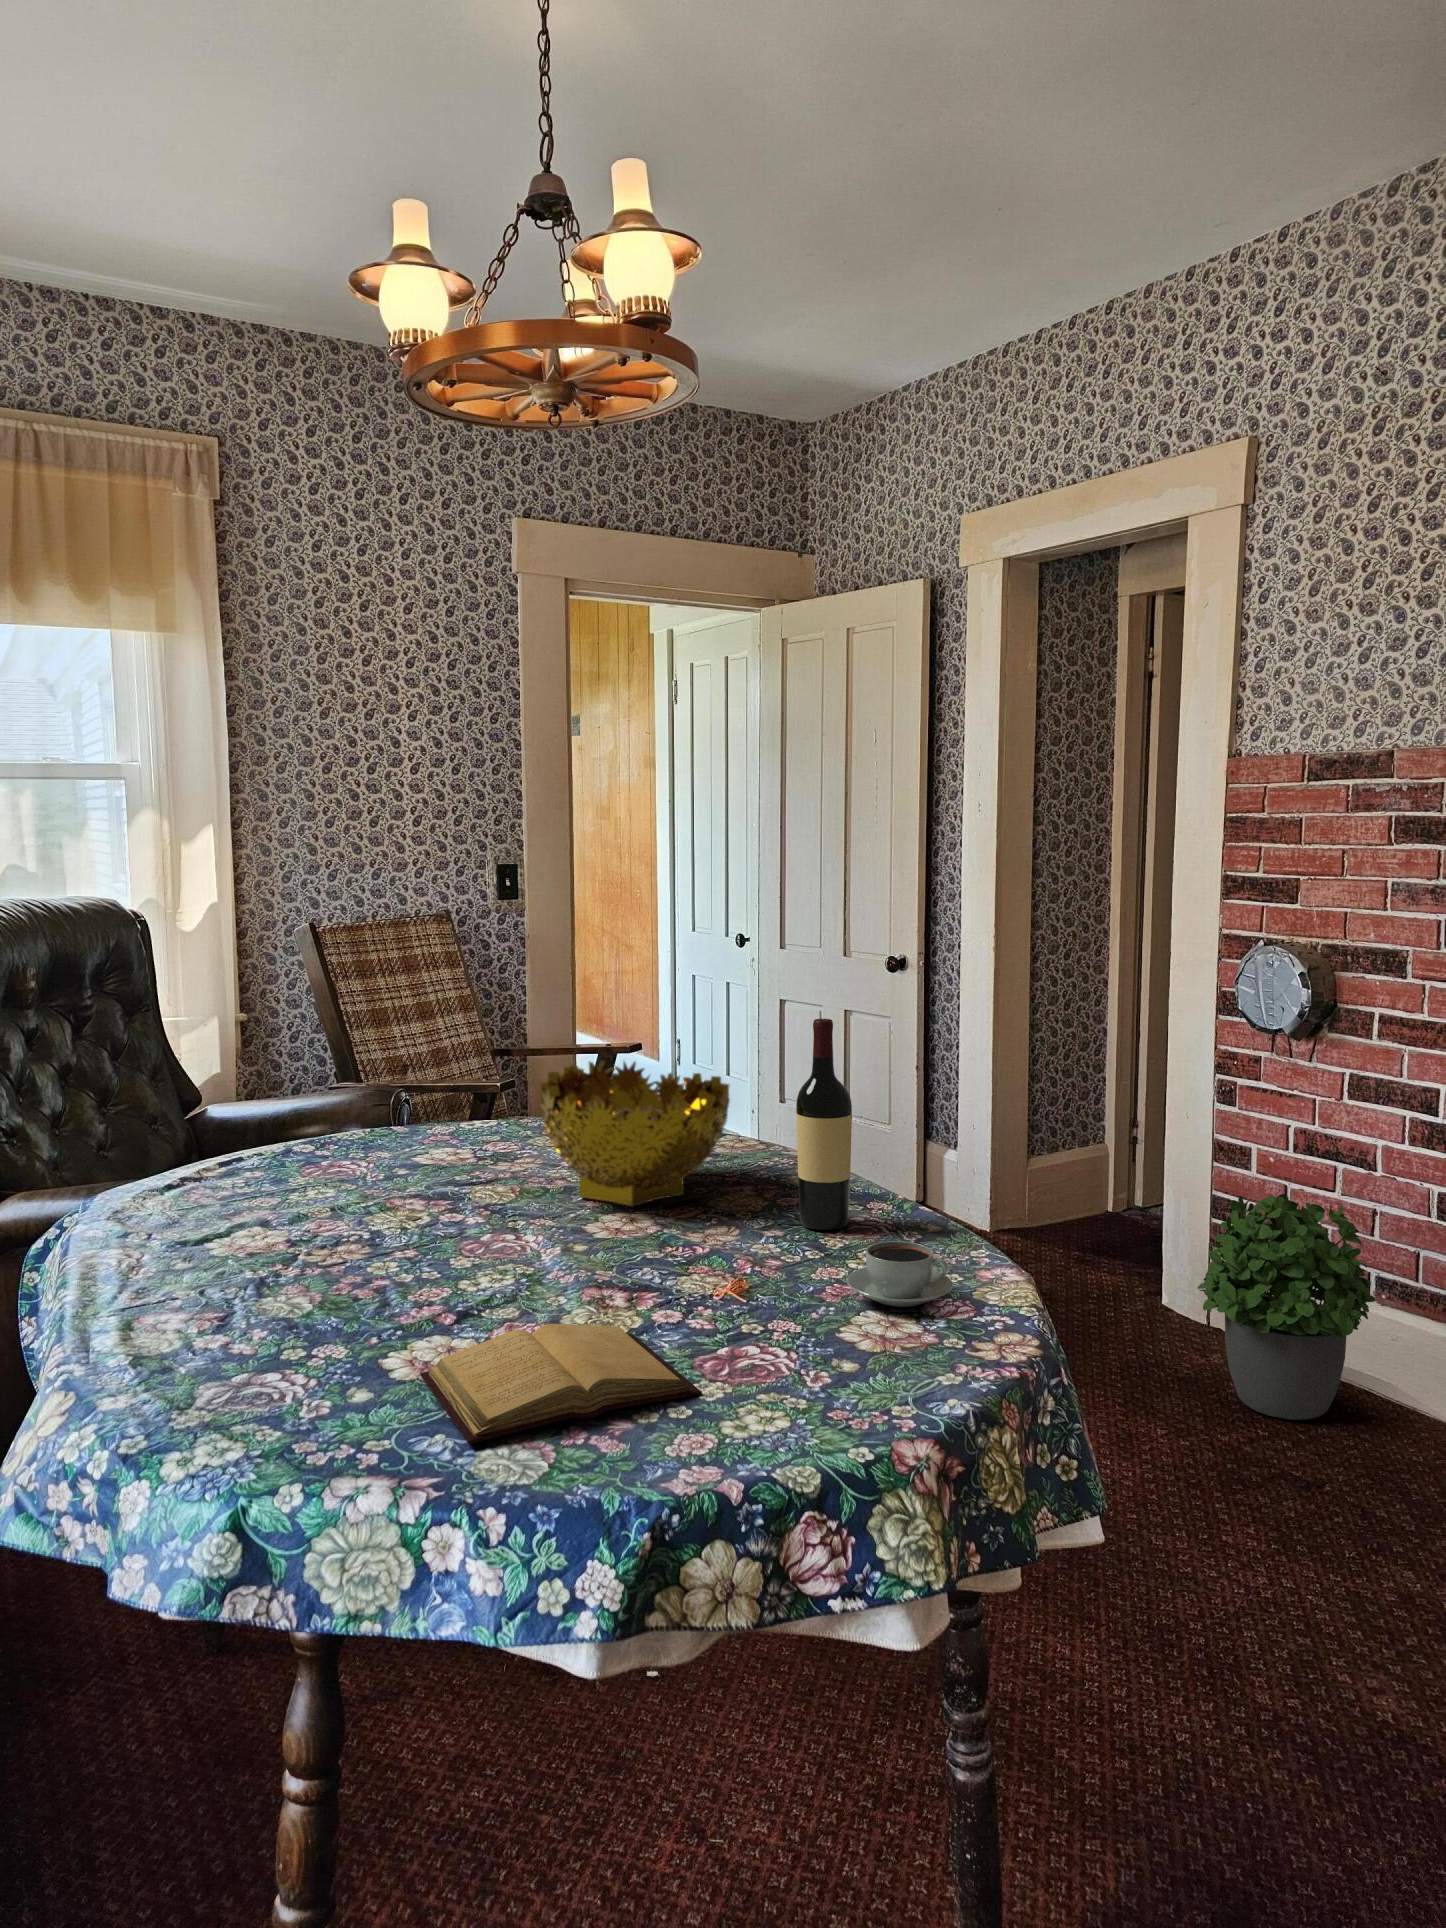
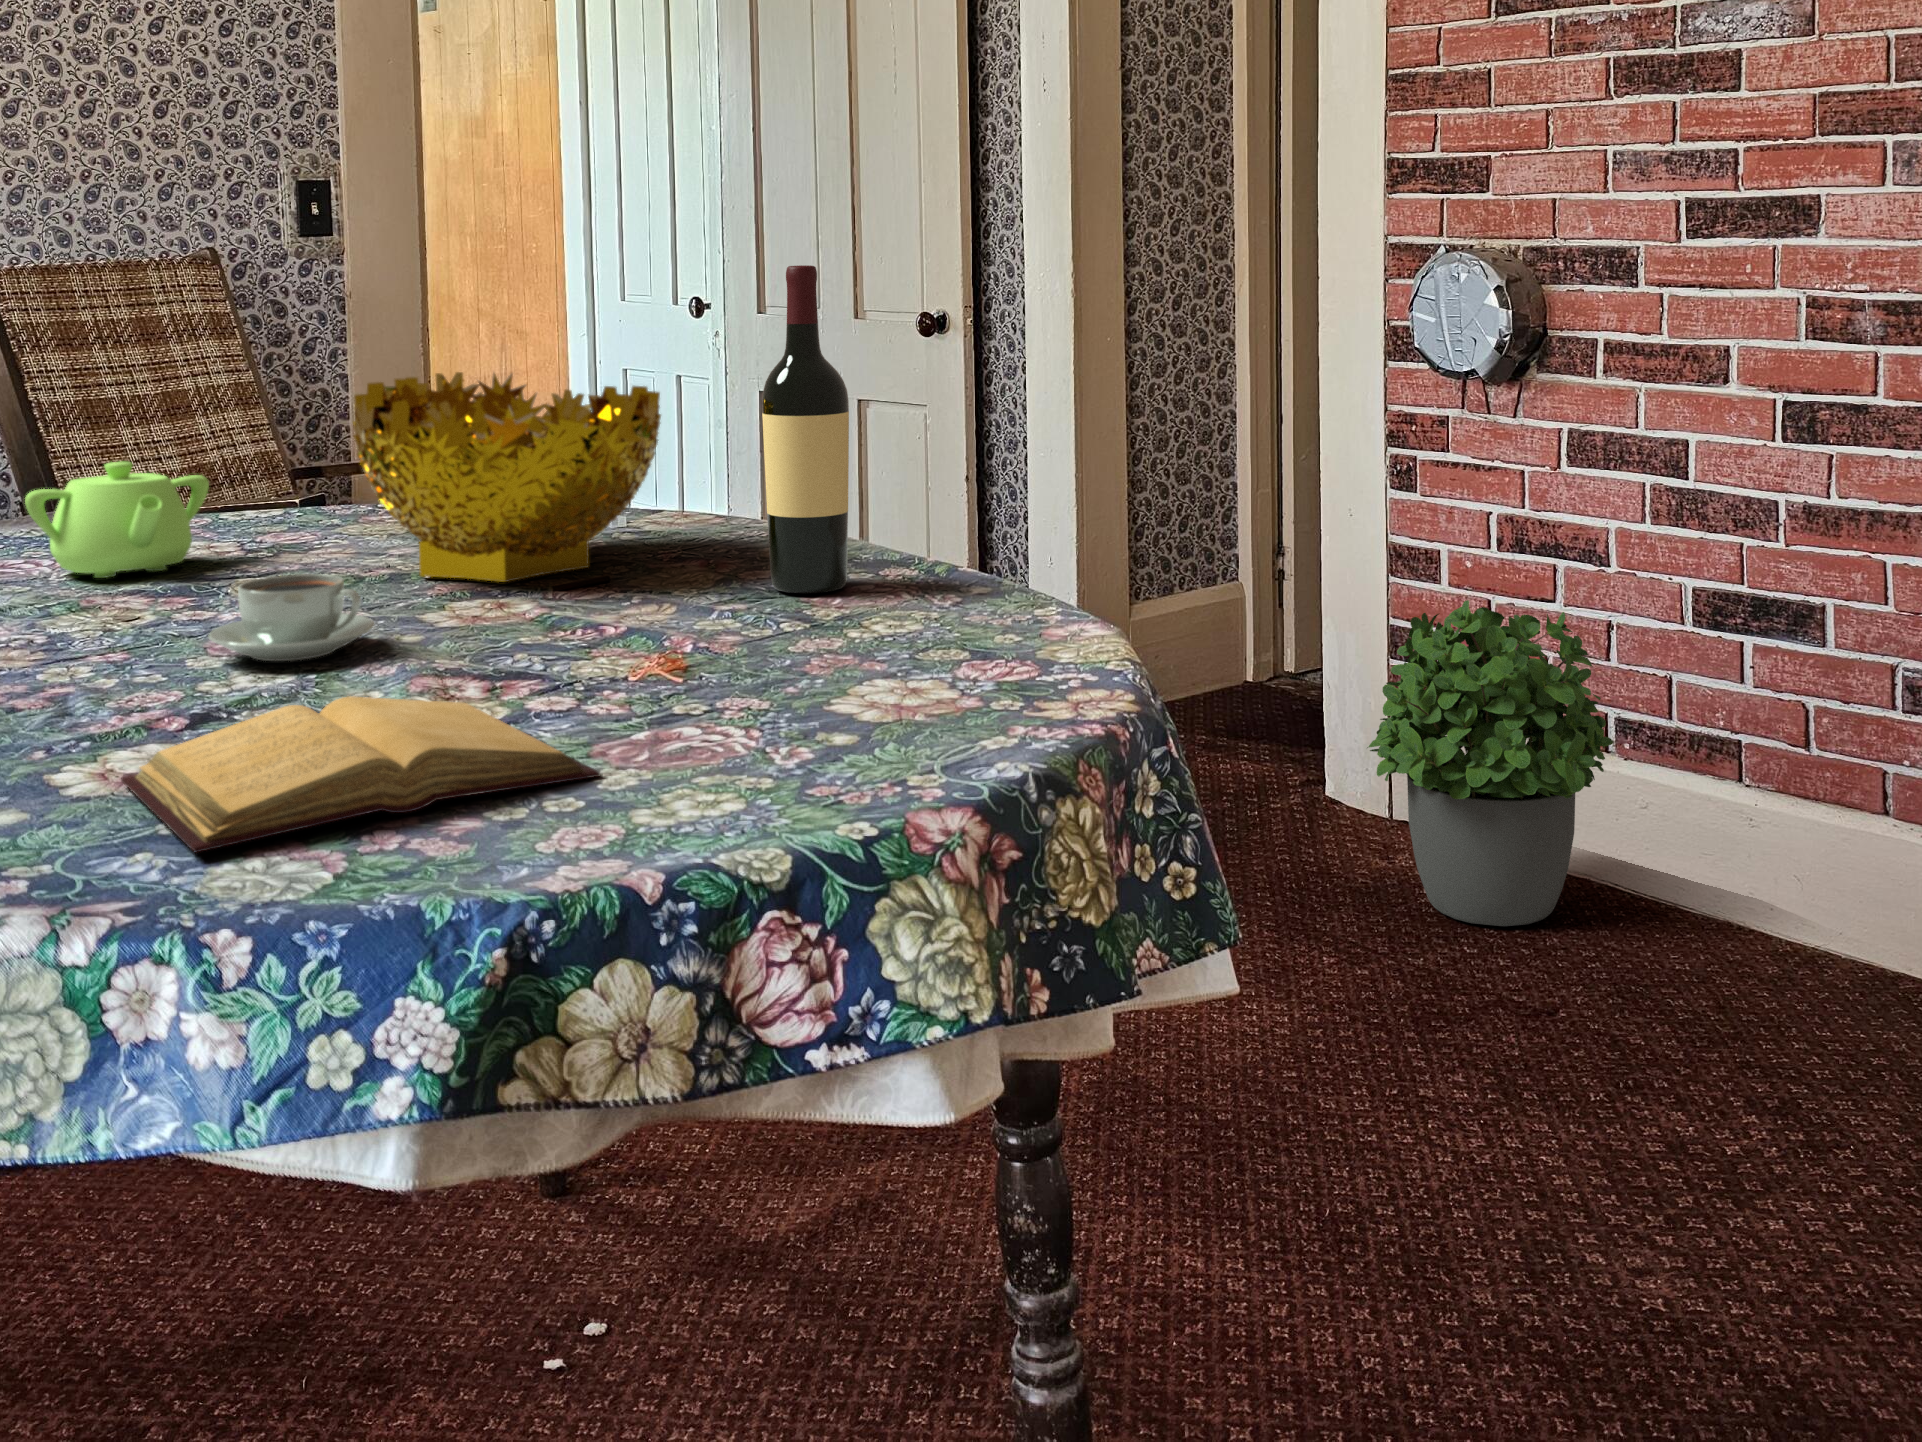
teapot: none [345,1112,451,1186] -> present [25,462,209,578]
coffee cup: present [847,1241,953,1307] -> present [209,574,374,661]

